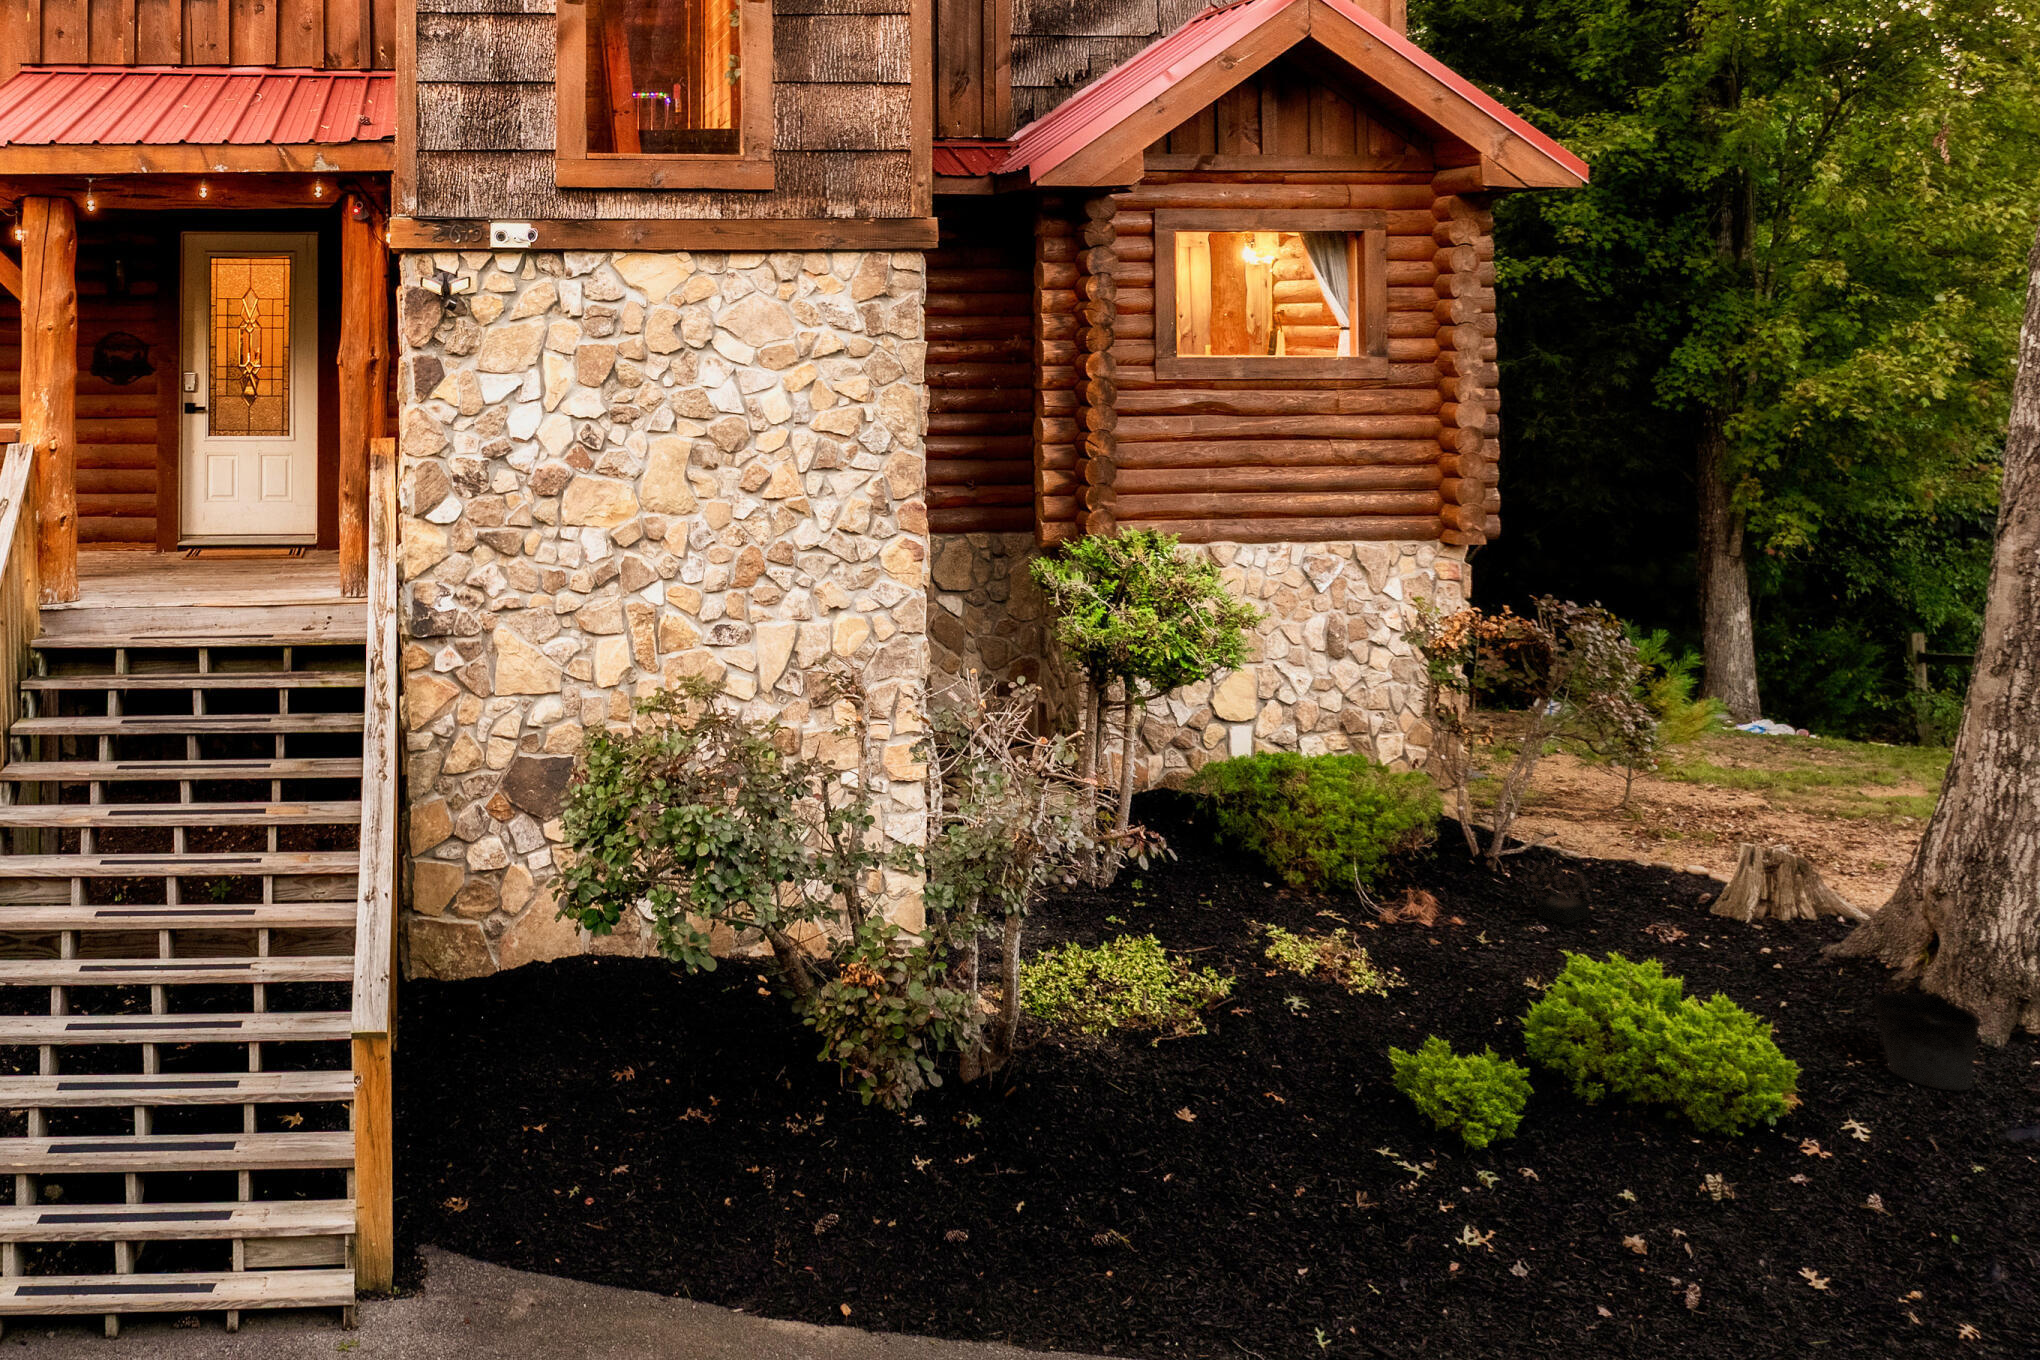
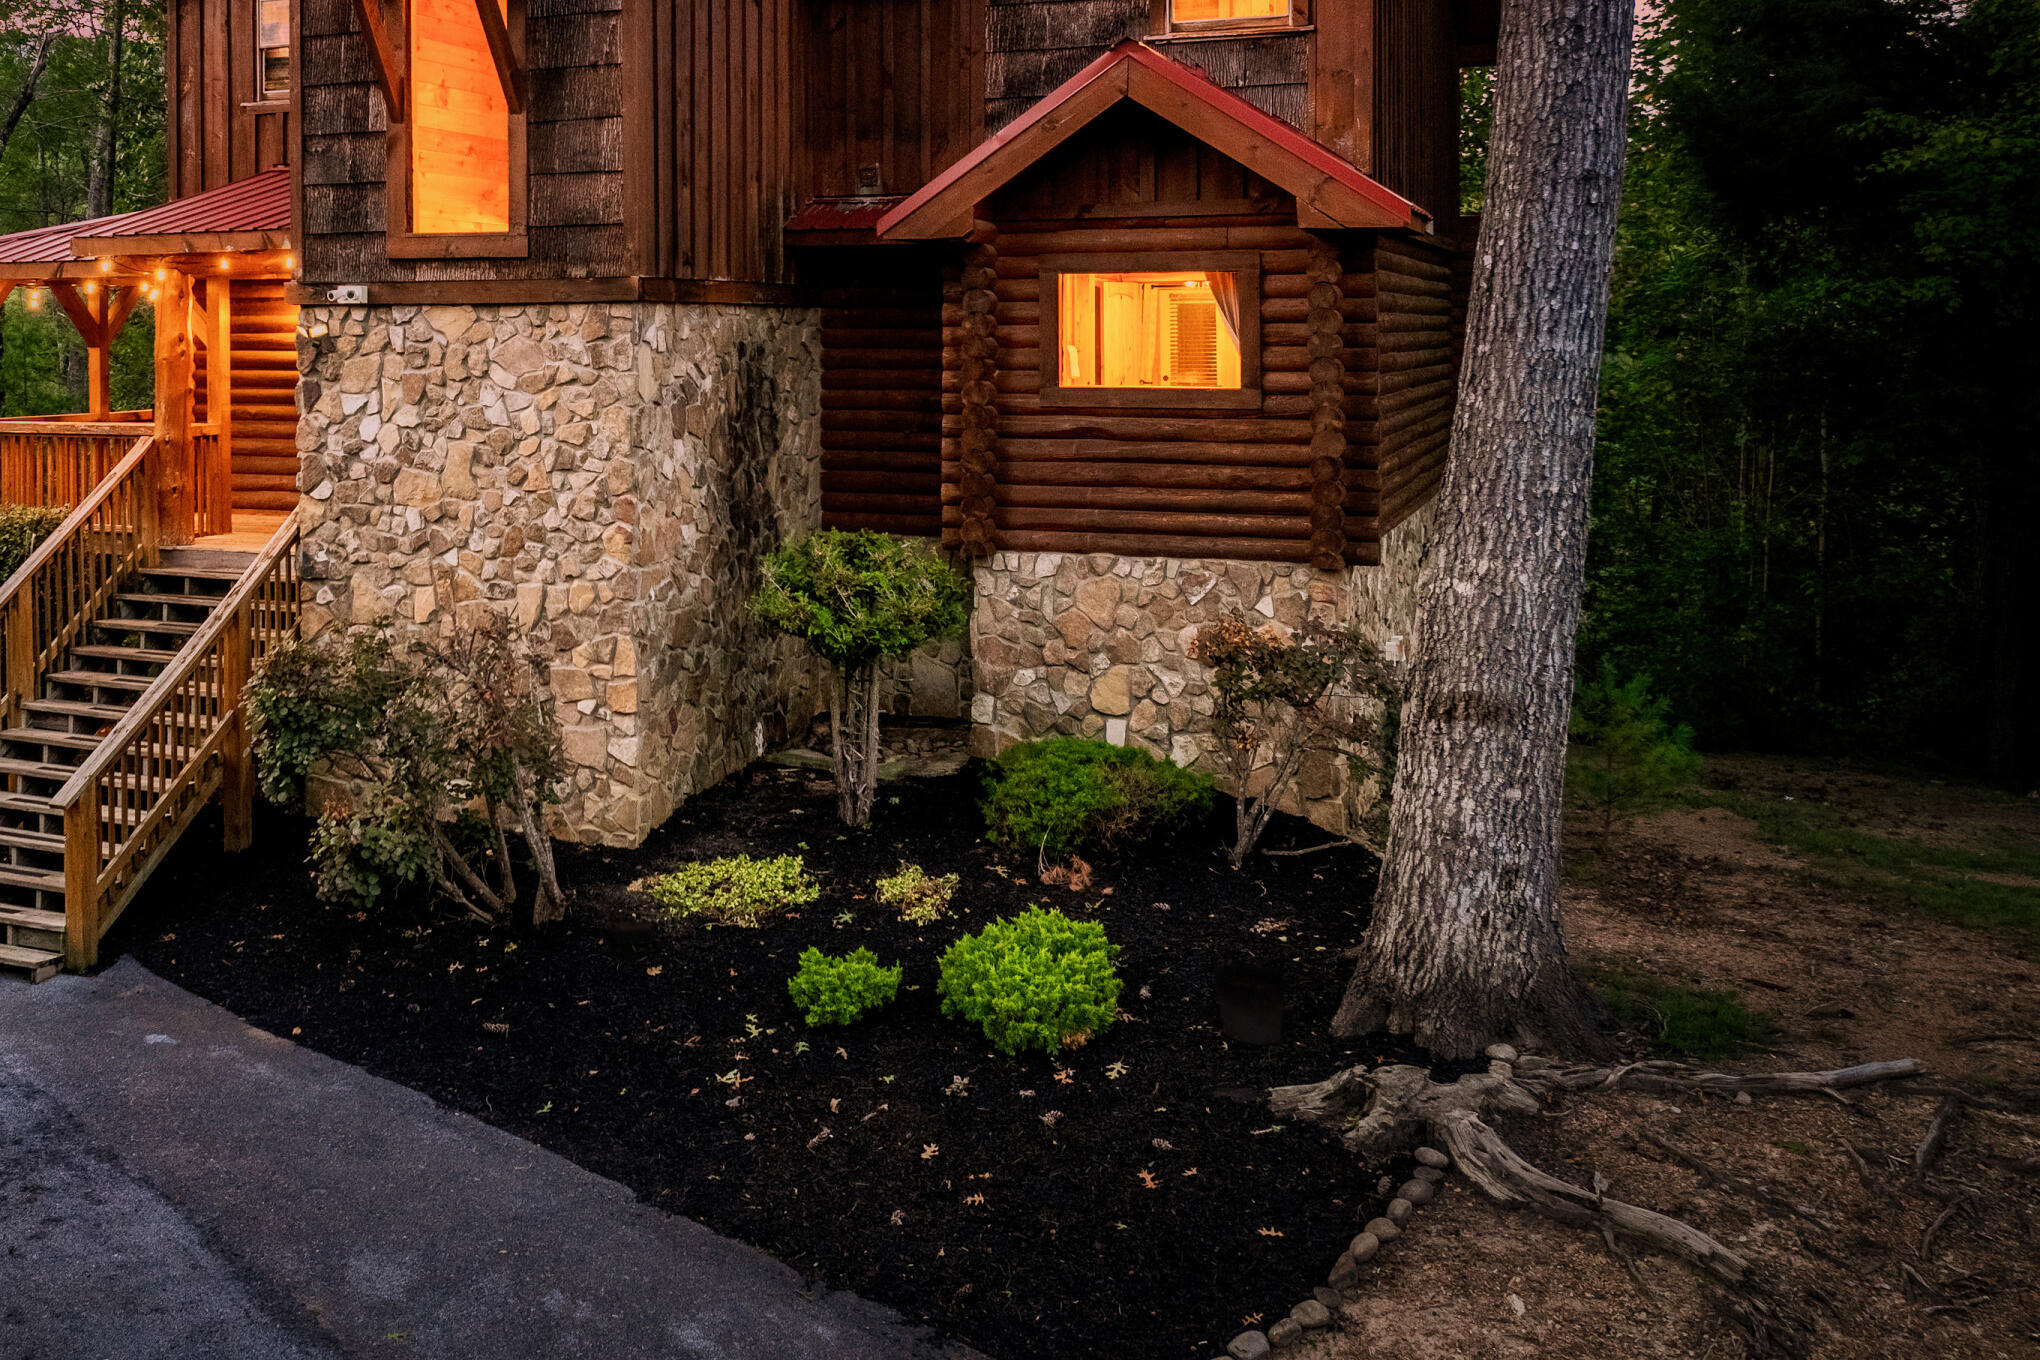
decorative plant: present [1526,864,1590,925] -> present [604,888,657,945]

